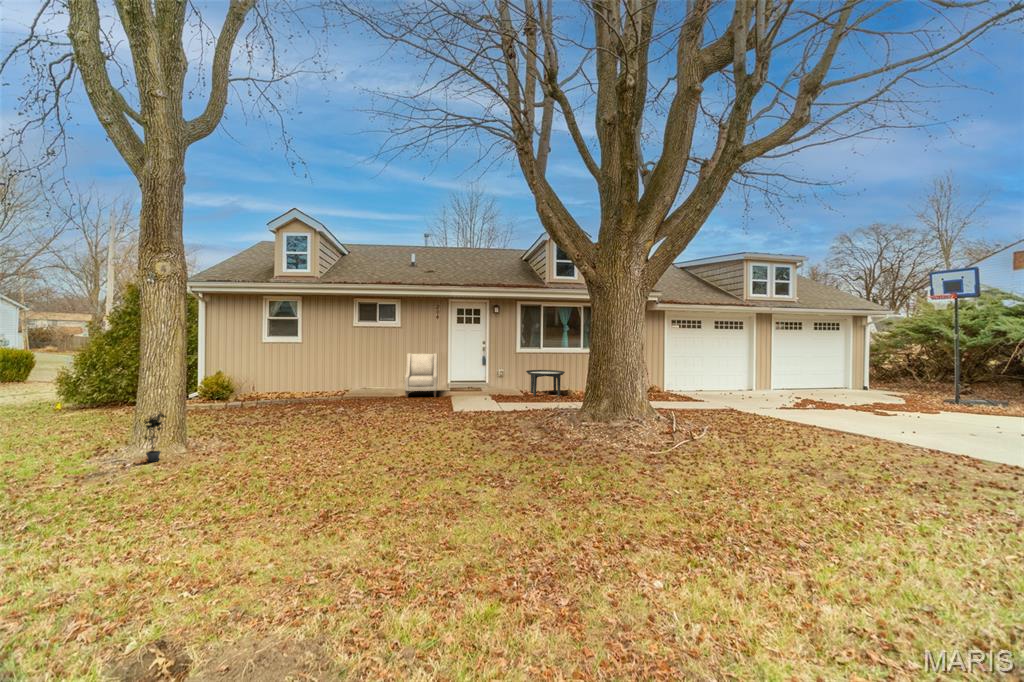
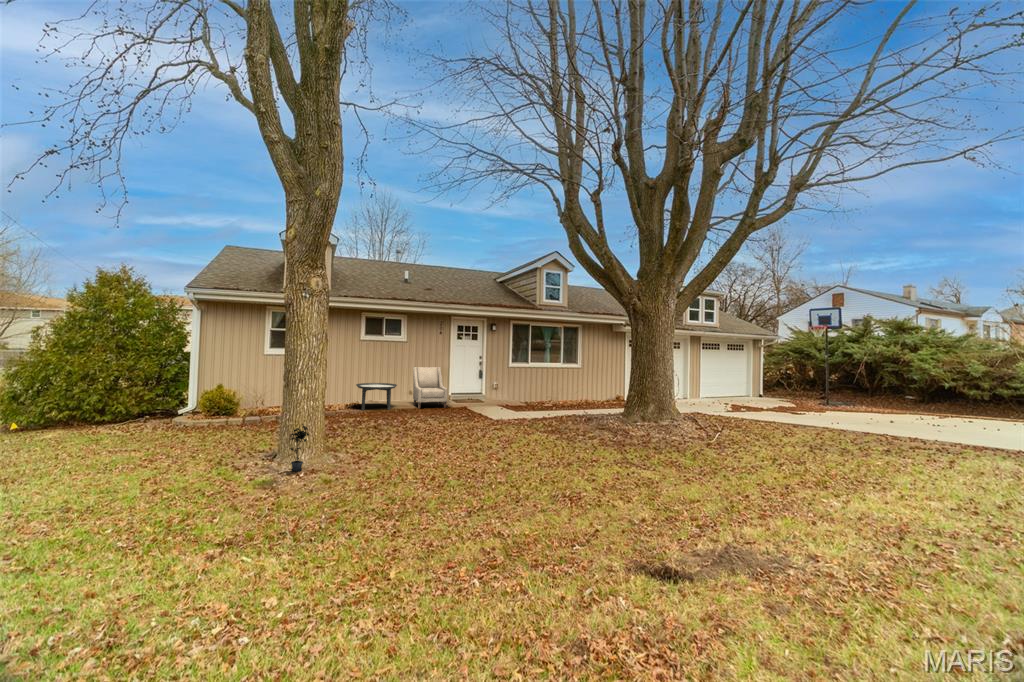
round table: present [526,370,565,396] -> present [356,383,397,410]

